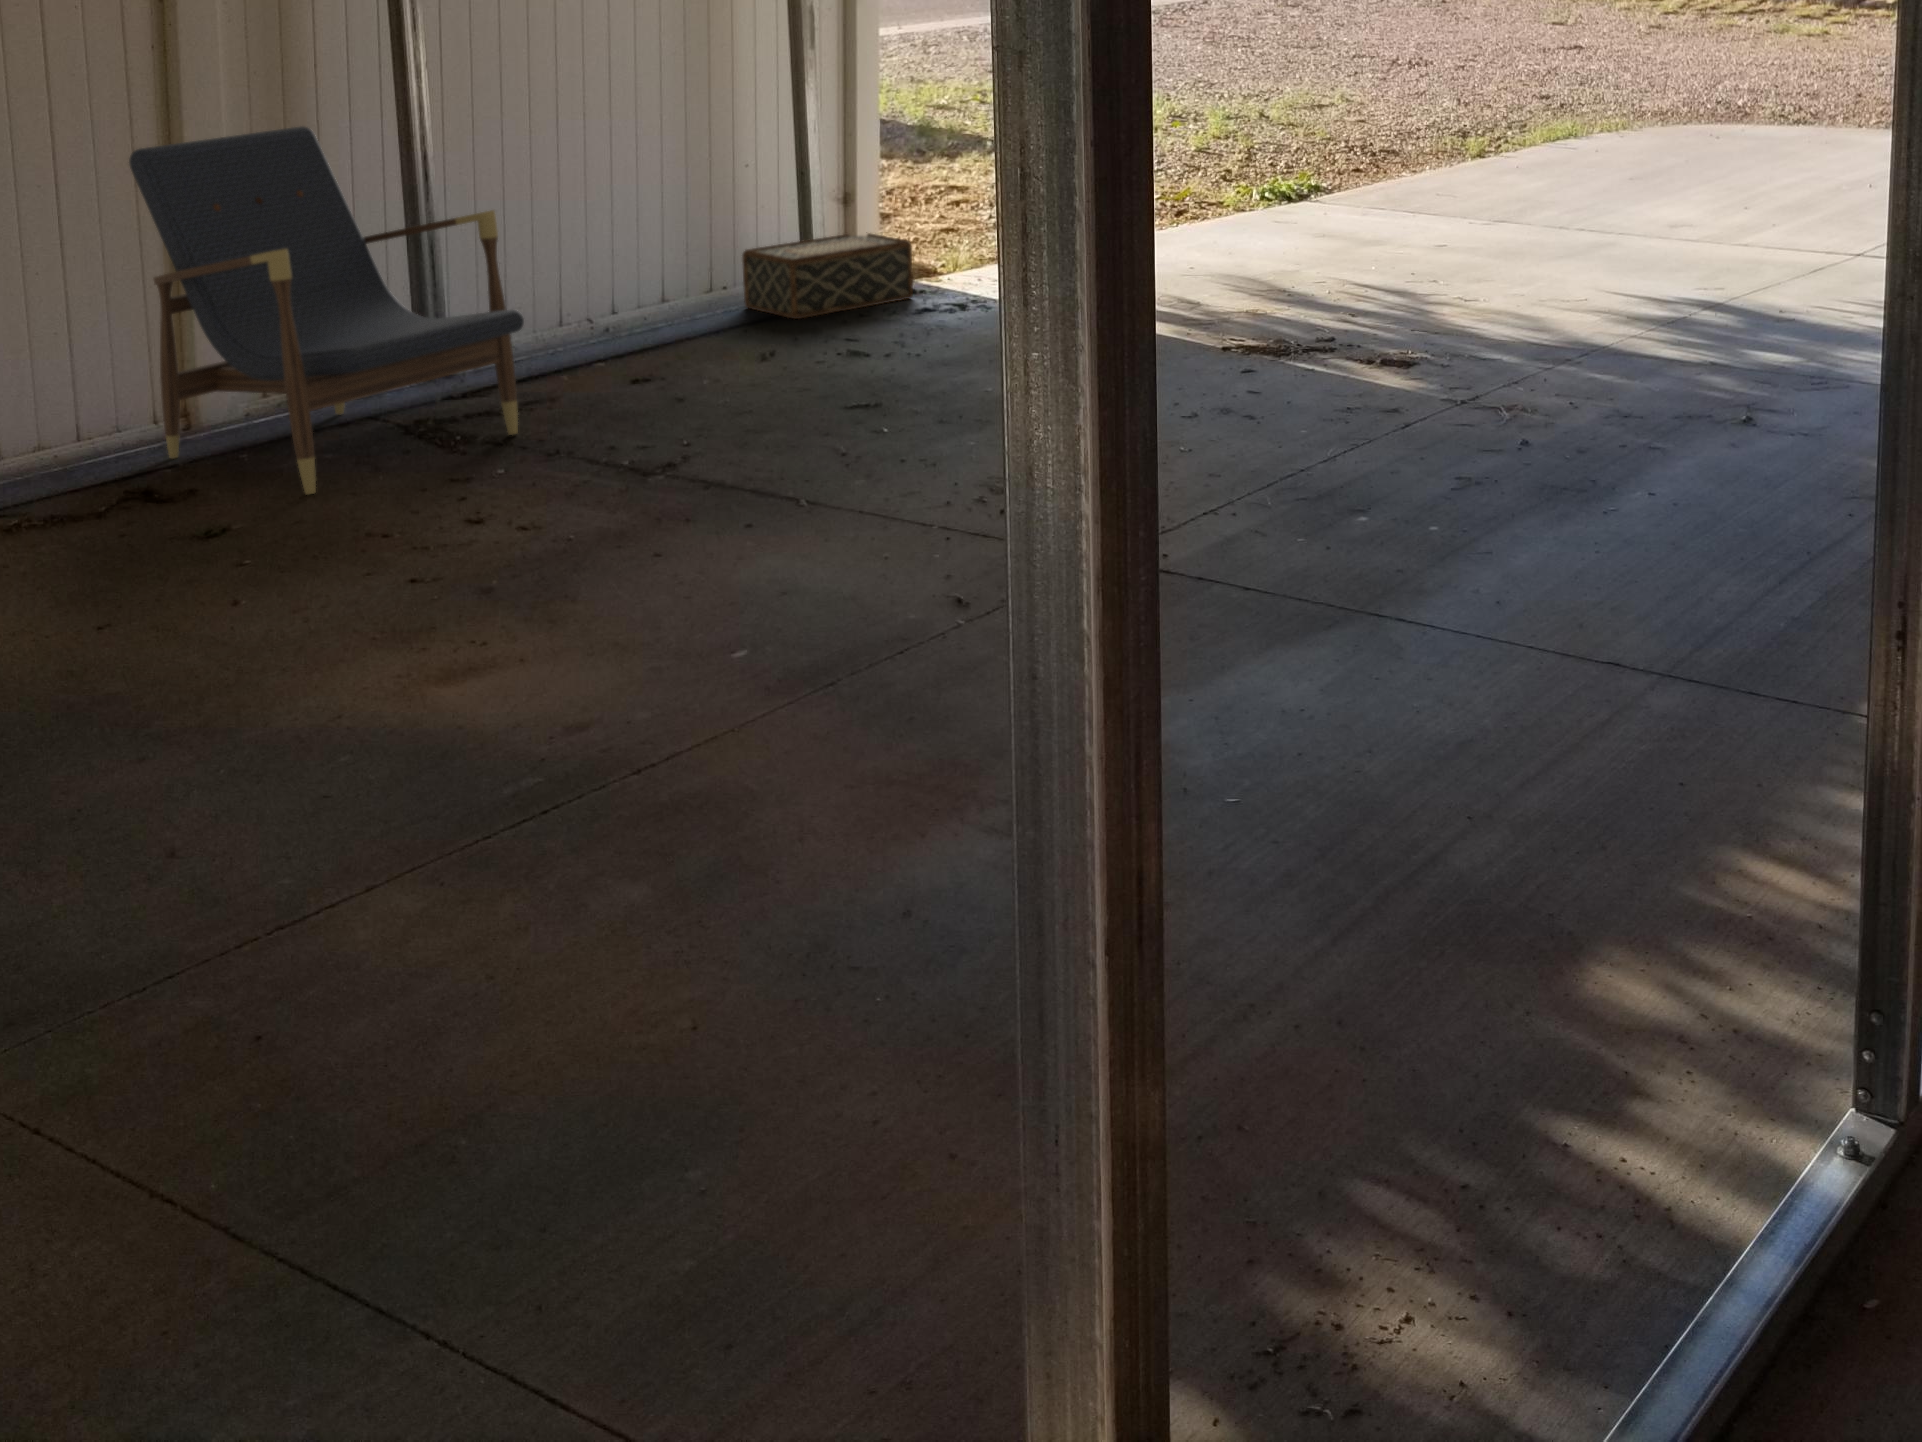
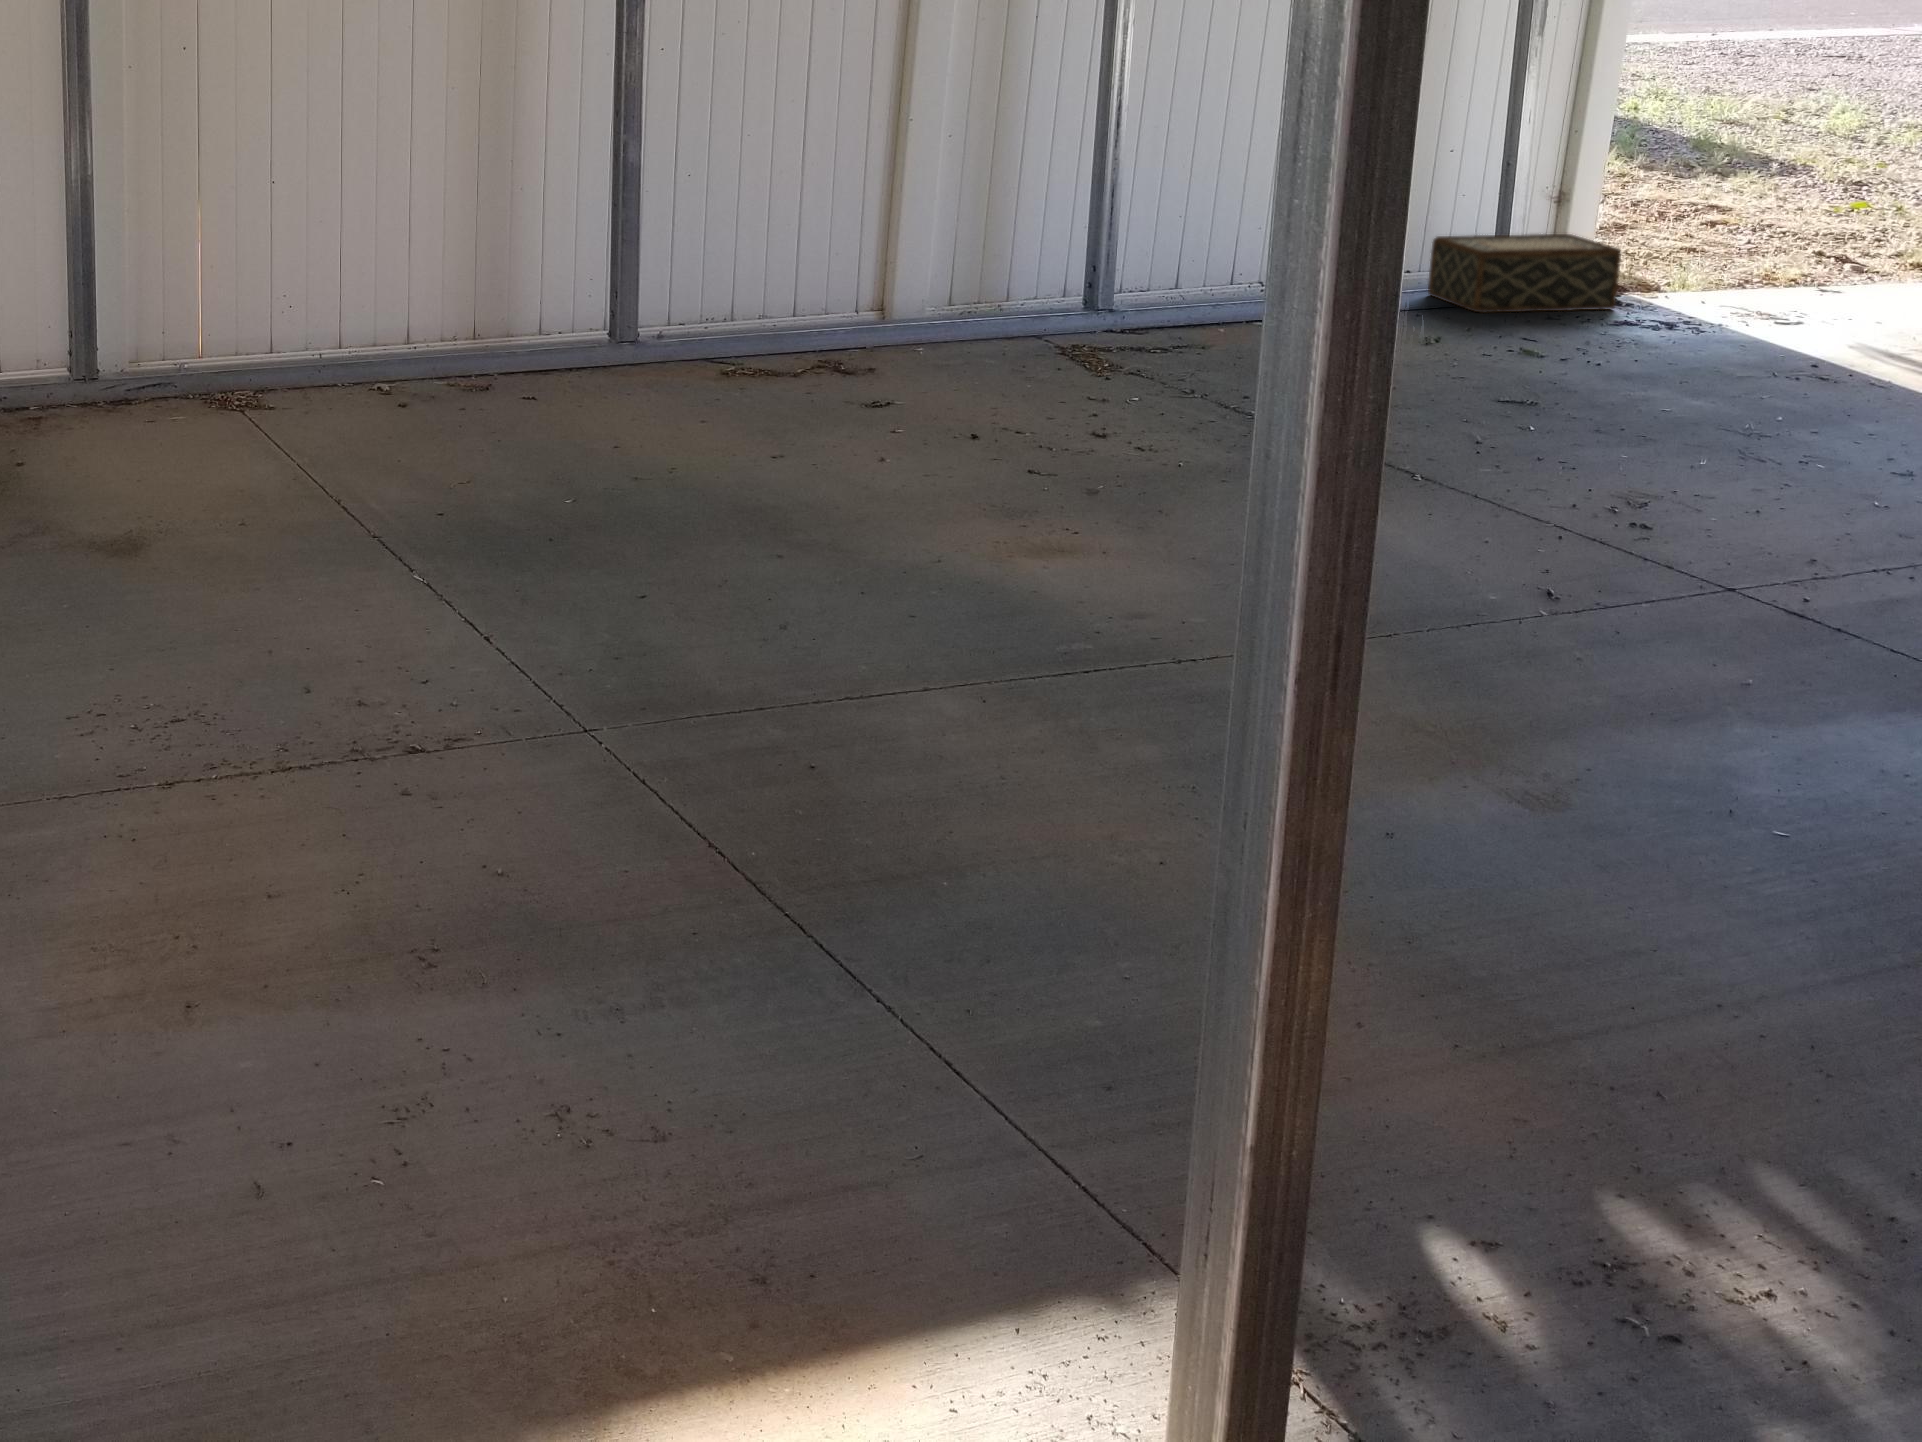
lounge chair: present [129,126,524,494] -> none [859,69,1182,395]

